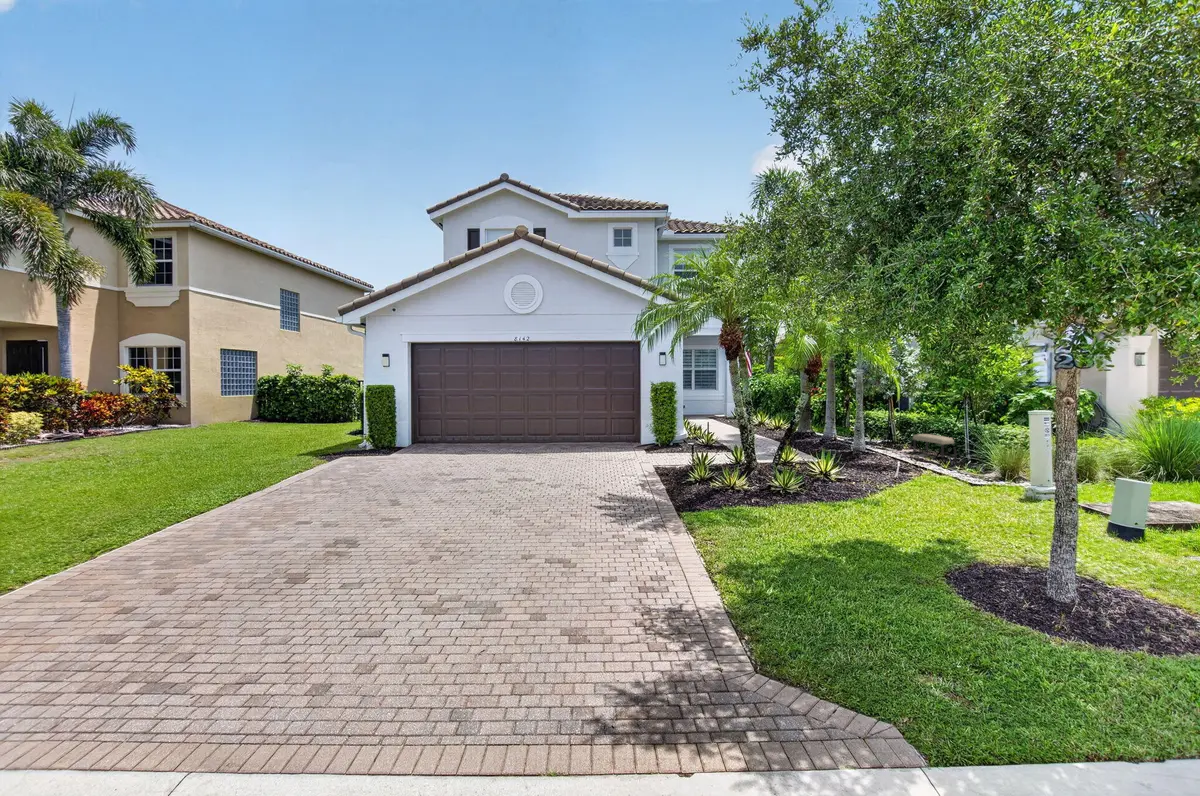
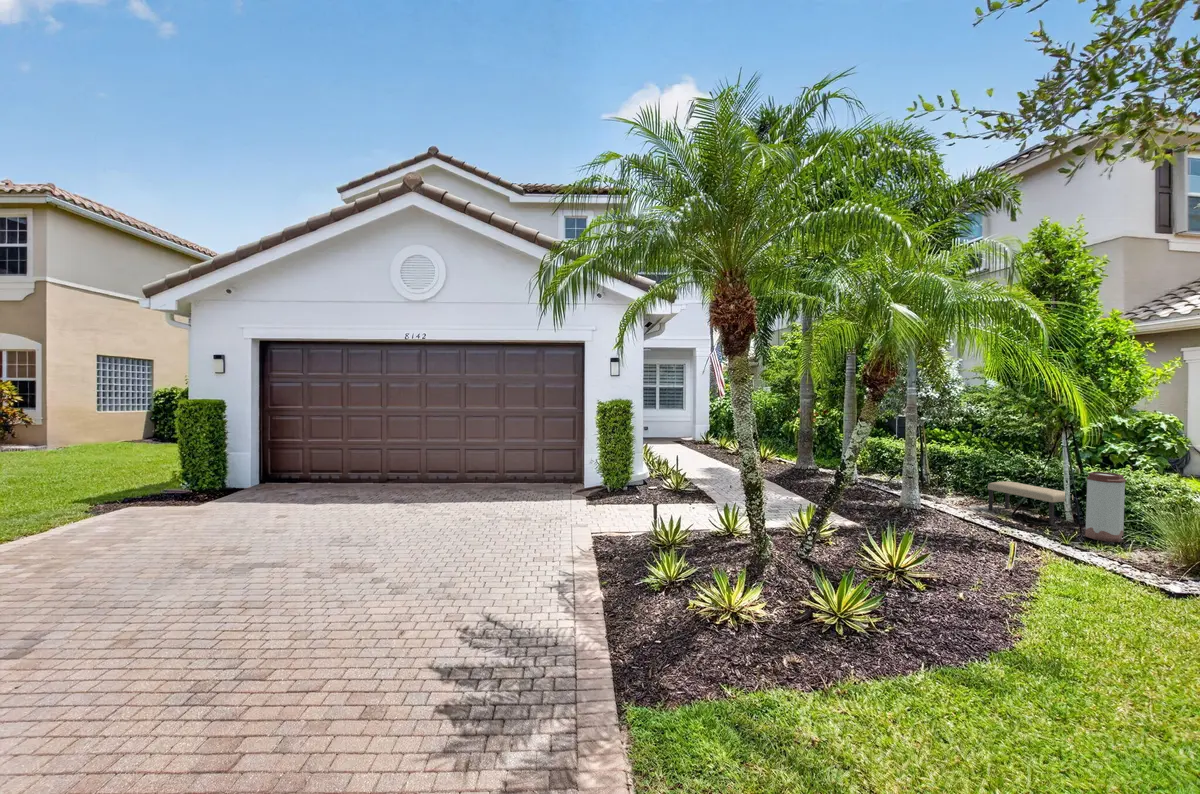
trash can: none [955,424,976,465] -> present [1085,472,1126,542]

